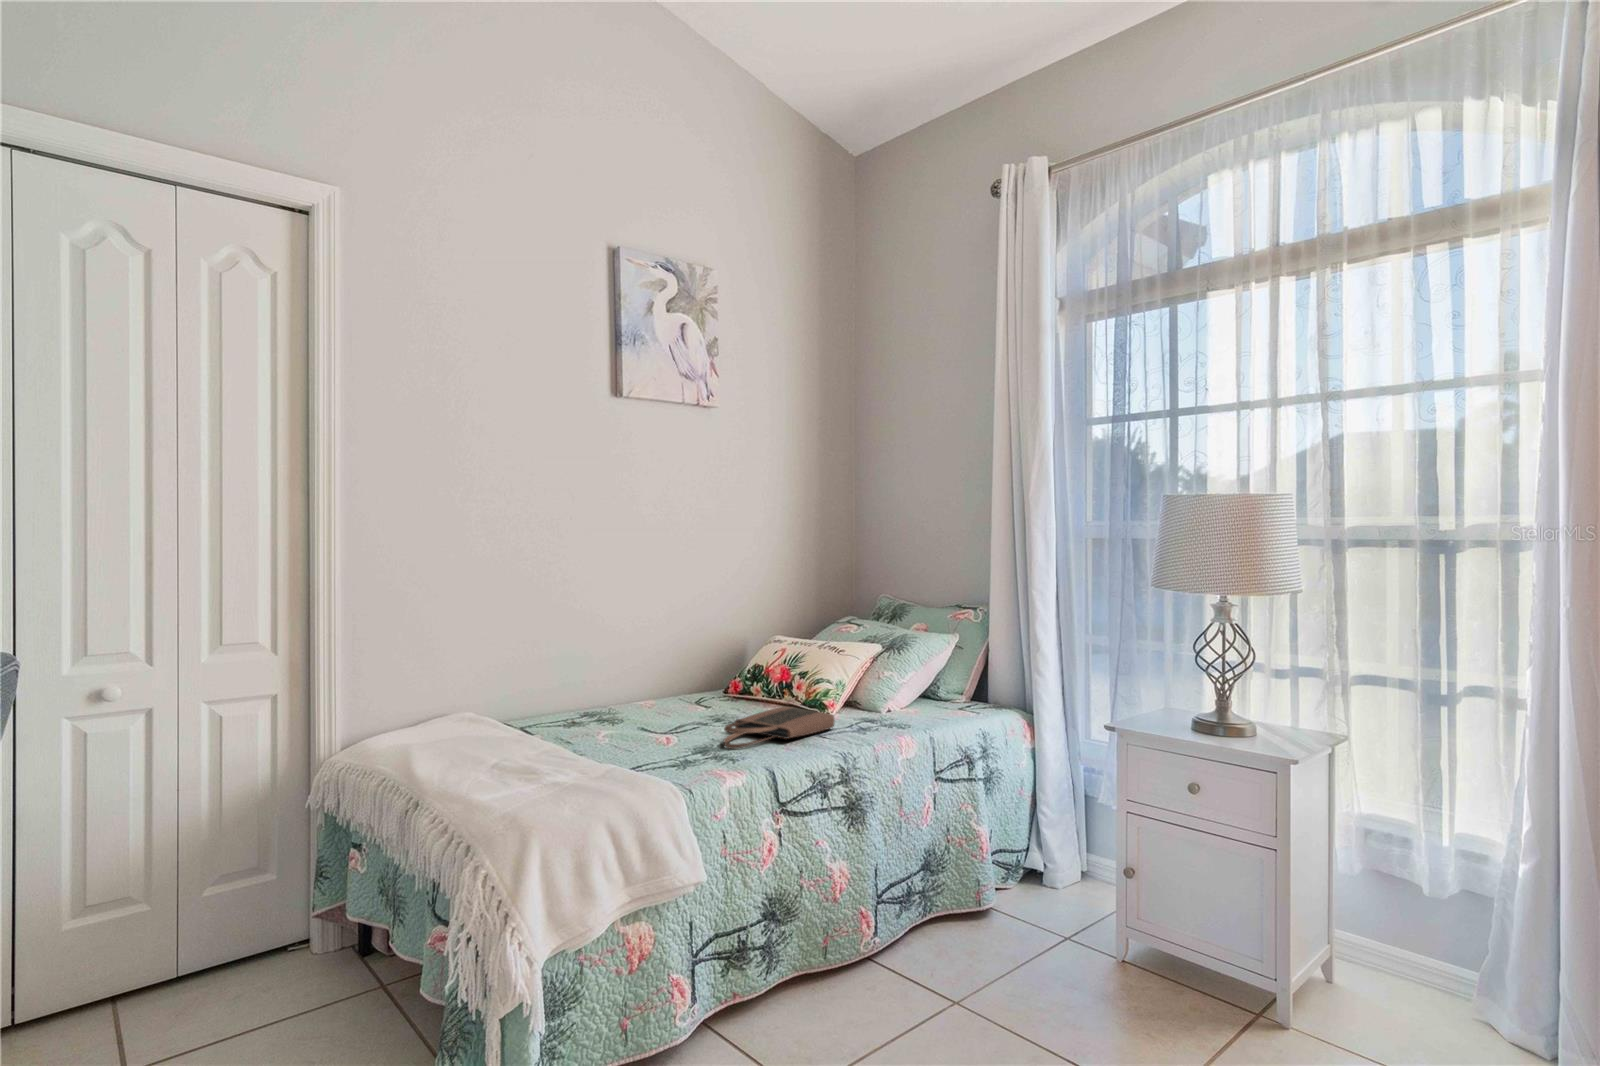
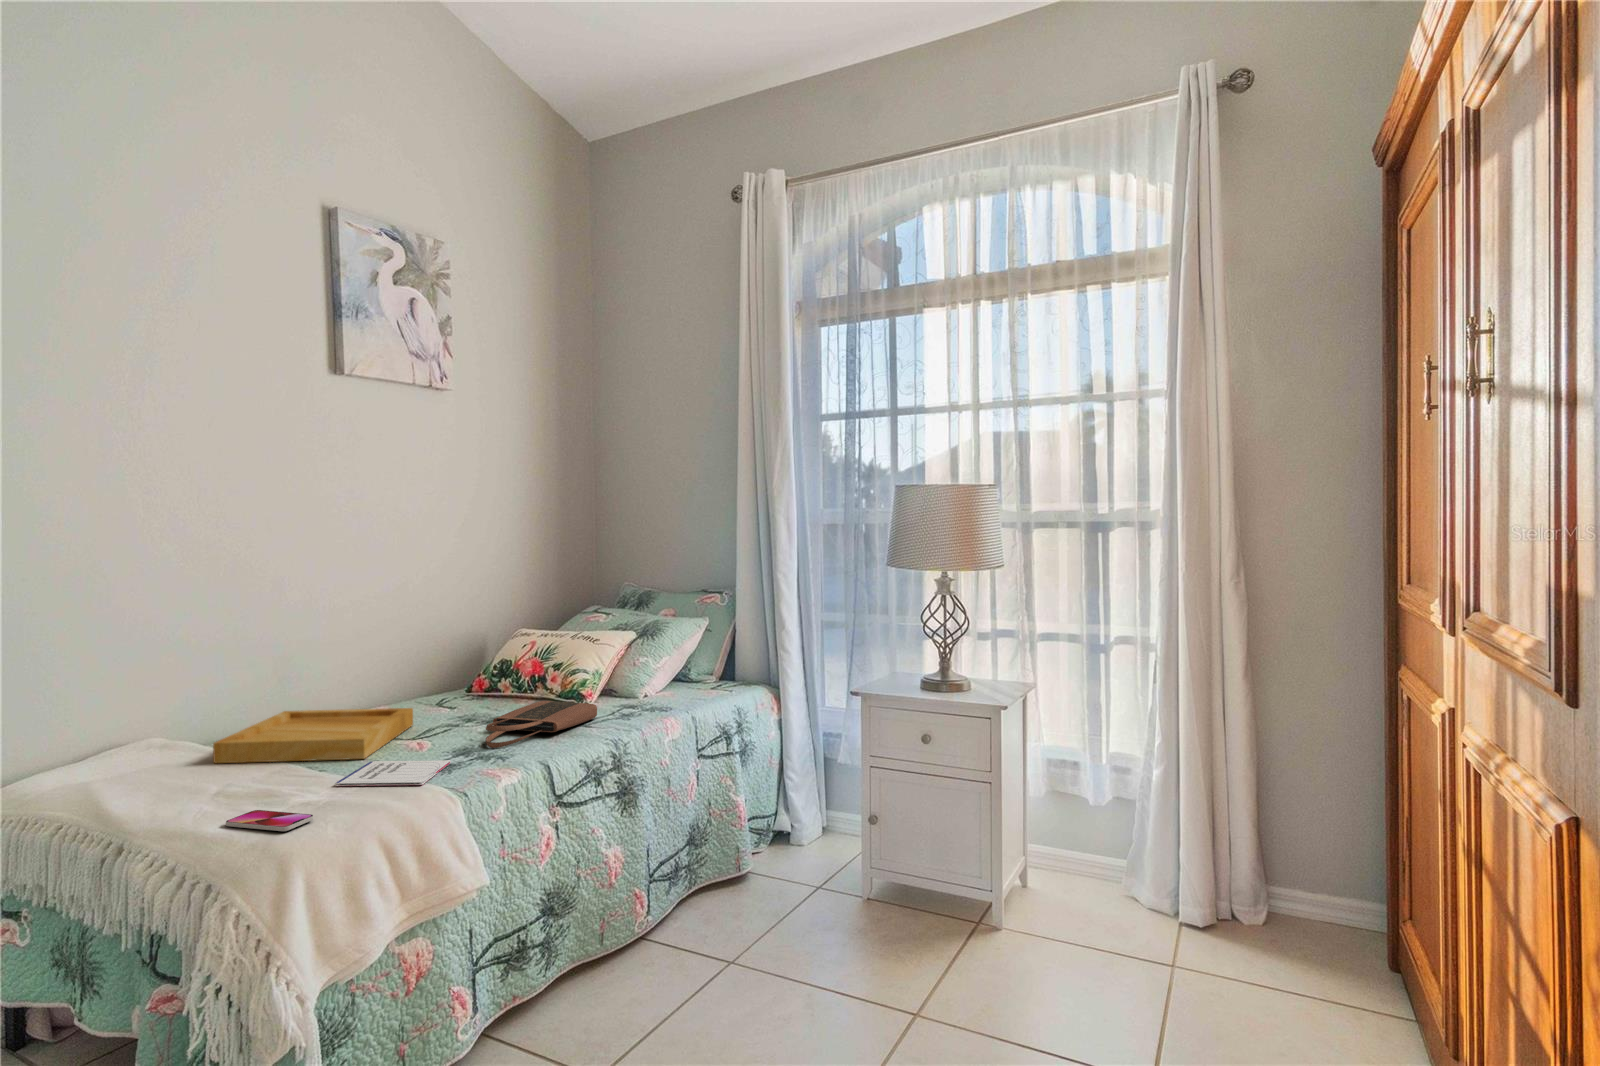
tray: none [503,697,669,747] -> present [213,708,413,763]
notebook: none [586,749,687,777] -> present [335,760,451,786]
smartphone: none [491,784,558,806] -> present [226,810,313,831]

